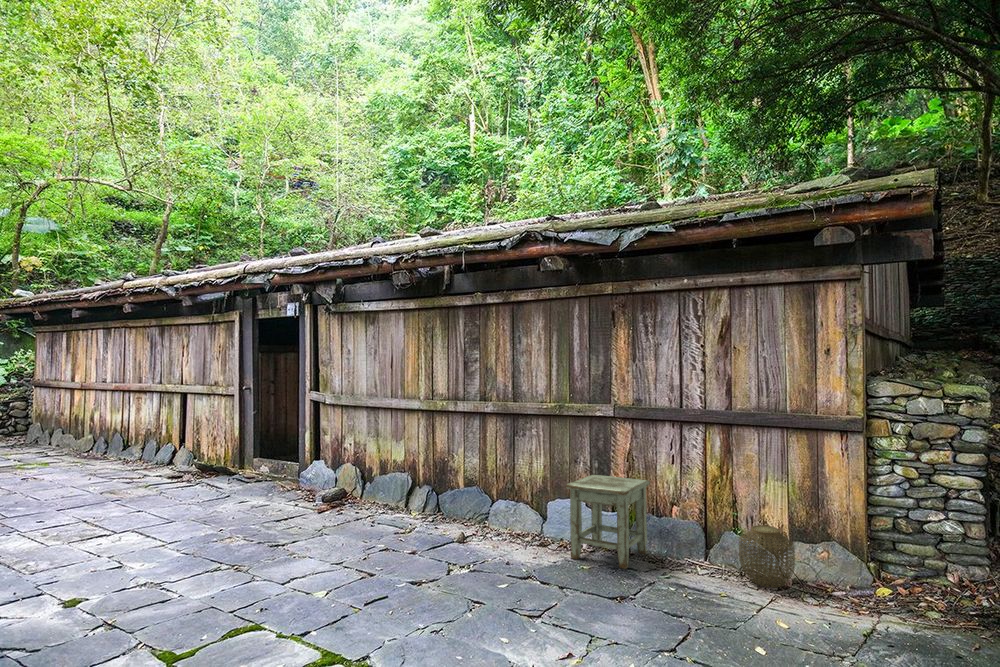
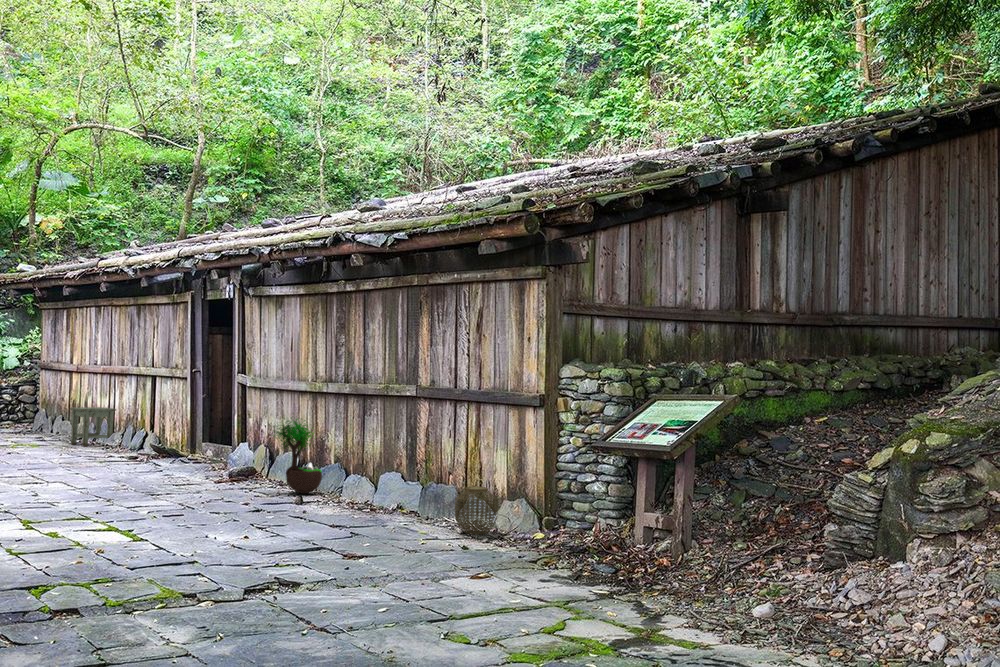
potted tree: none [403,435,459,523] -> present [272,419,322,494]
stool: present [566,475,650,569] -> present [70,407,116,447]

